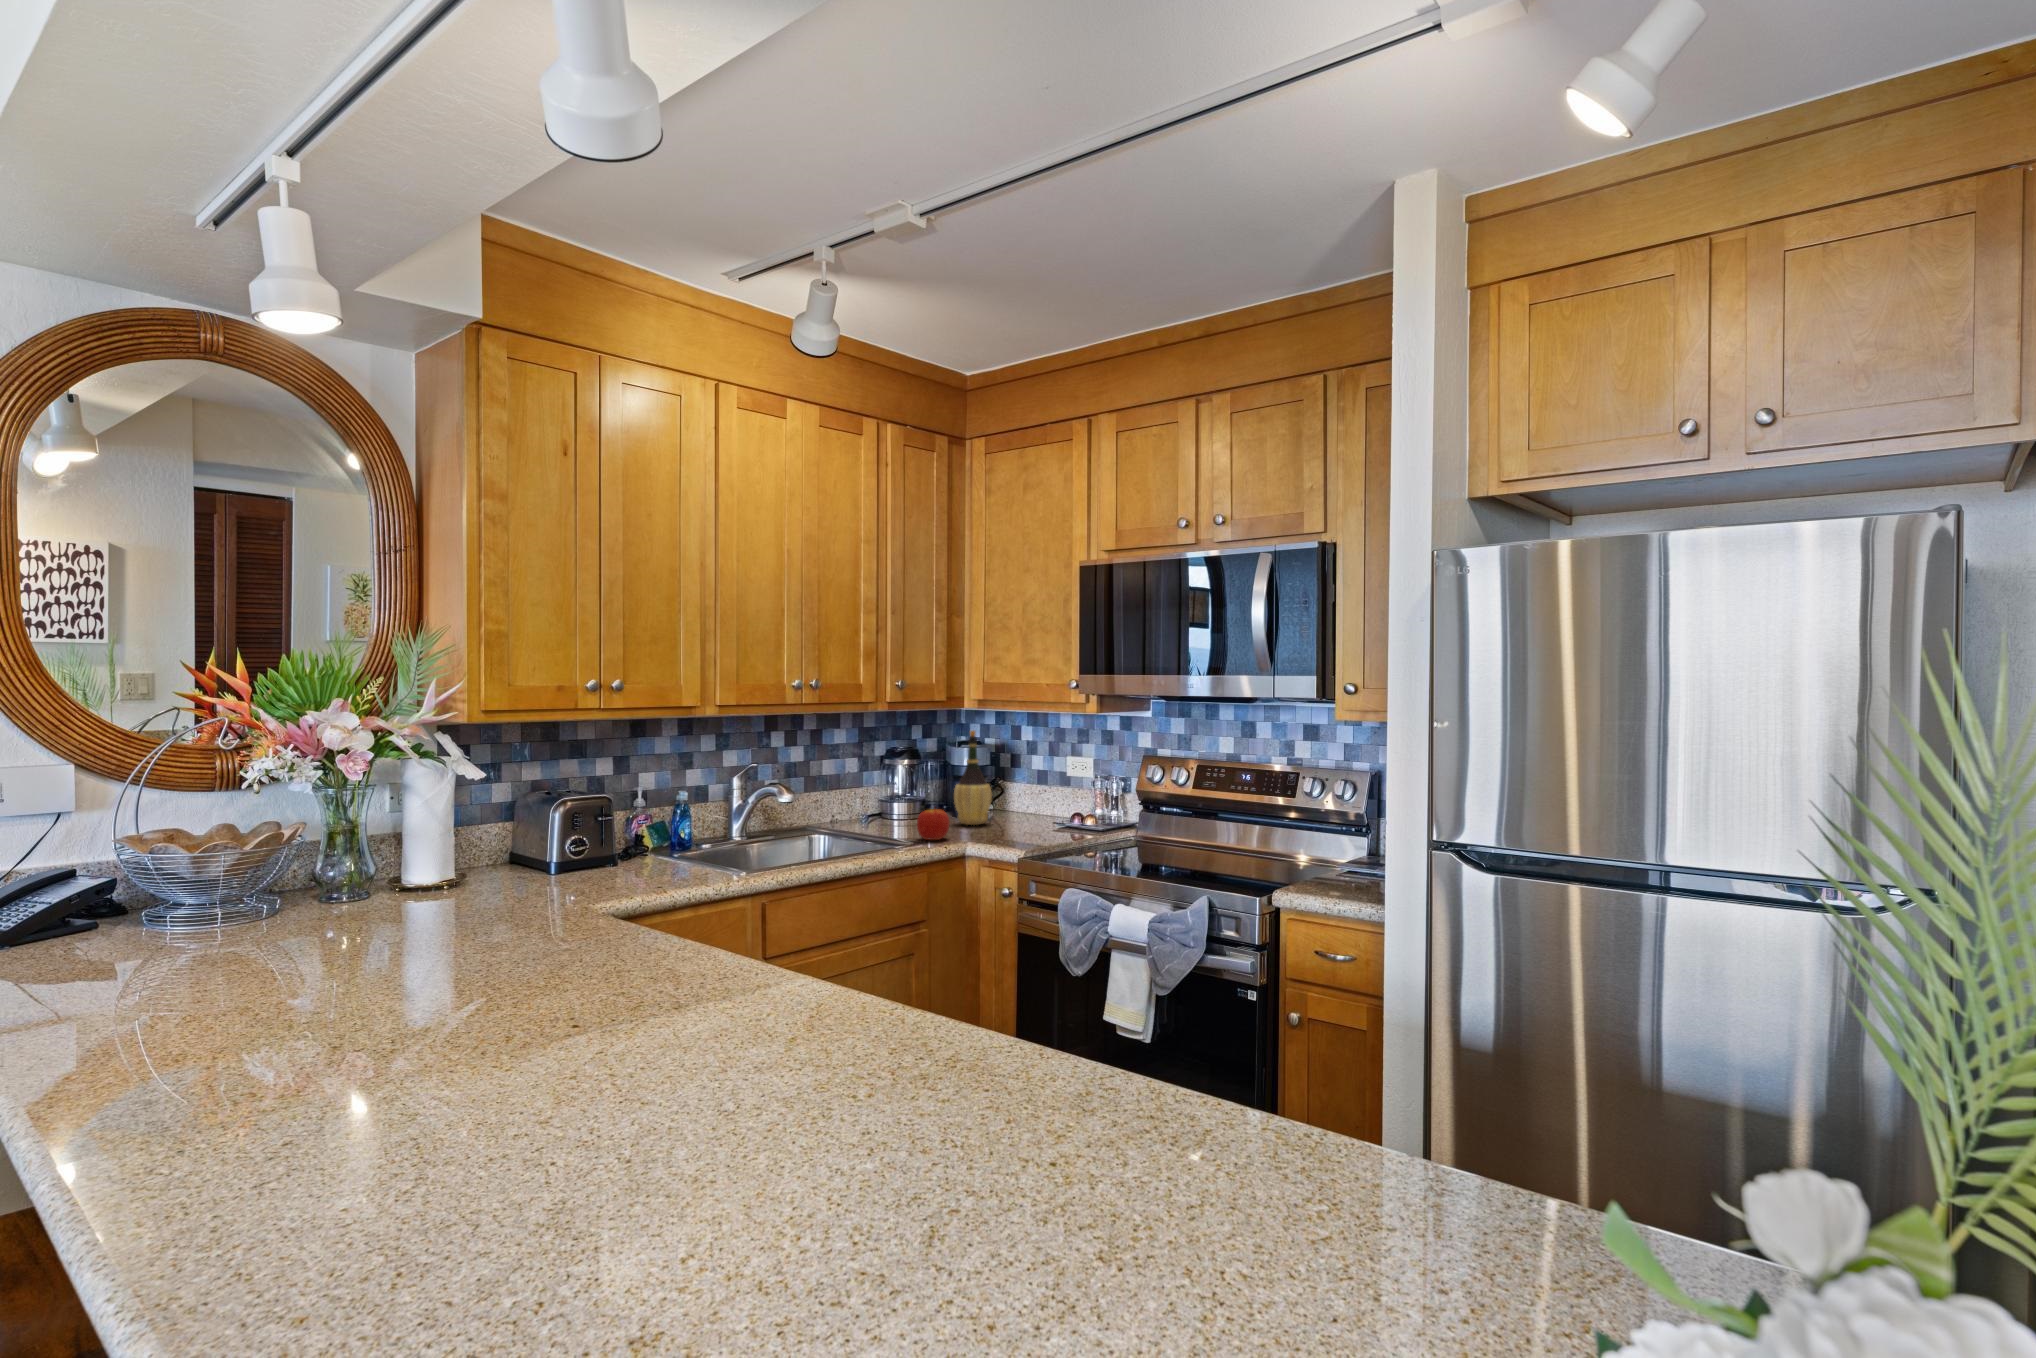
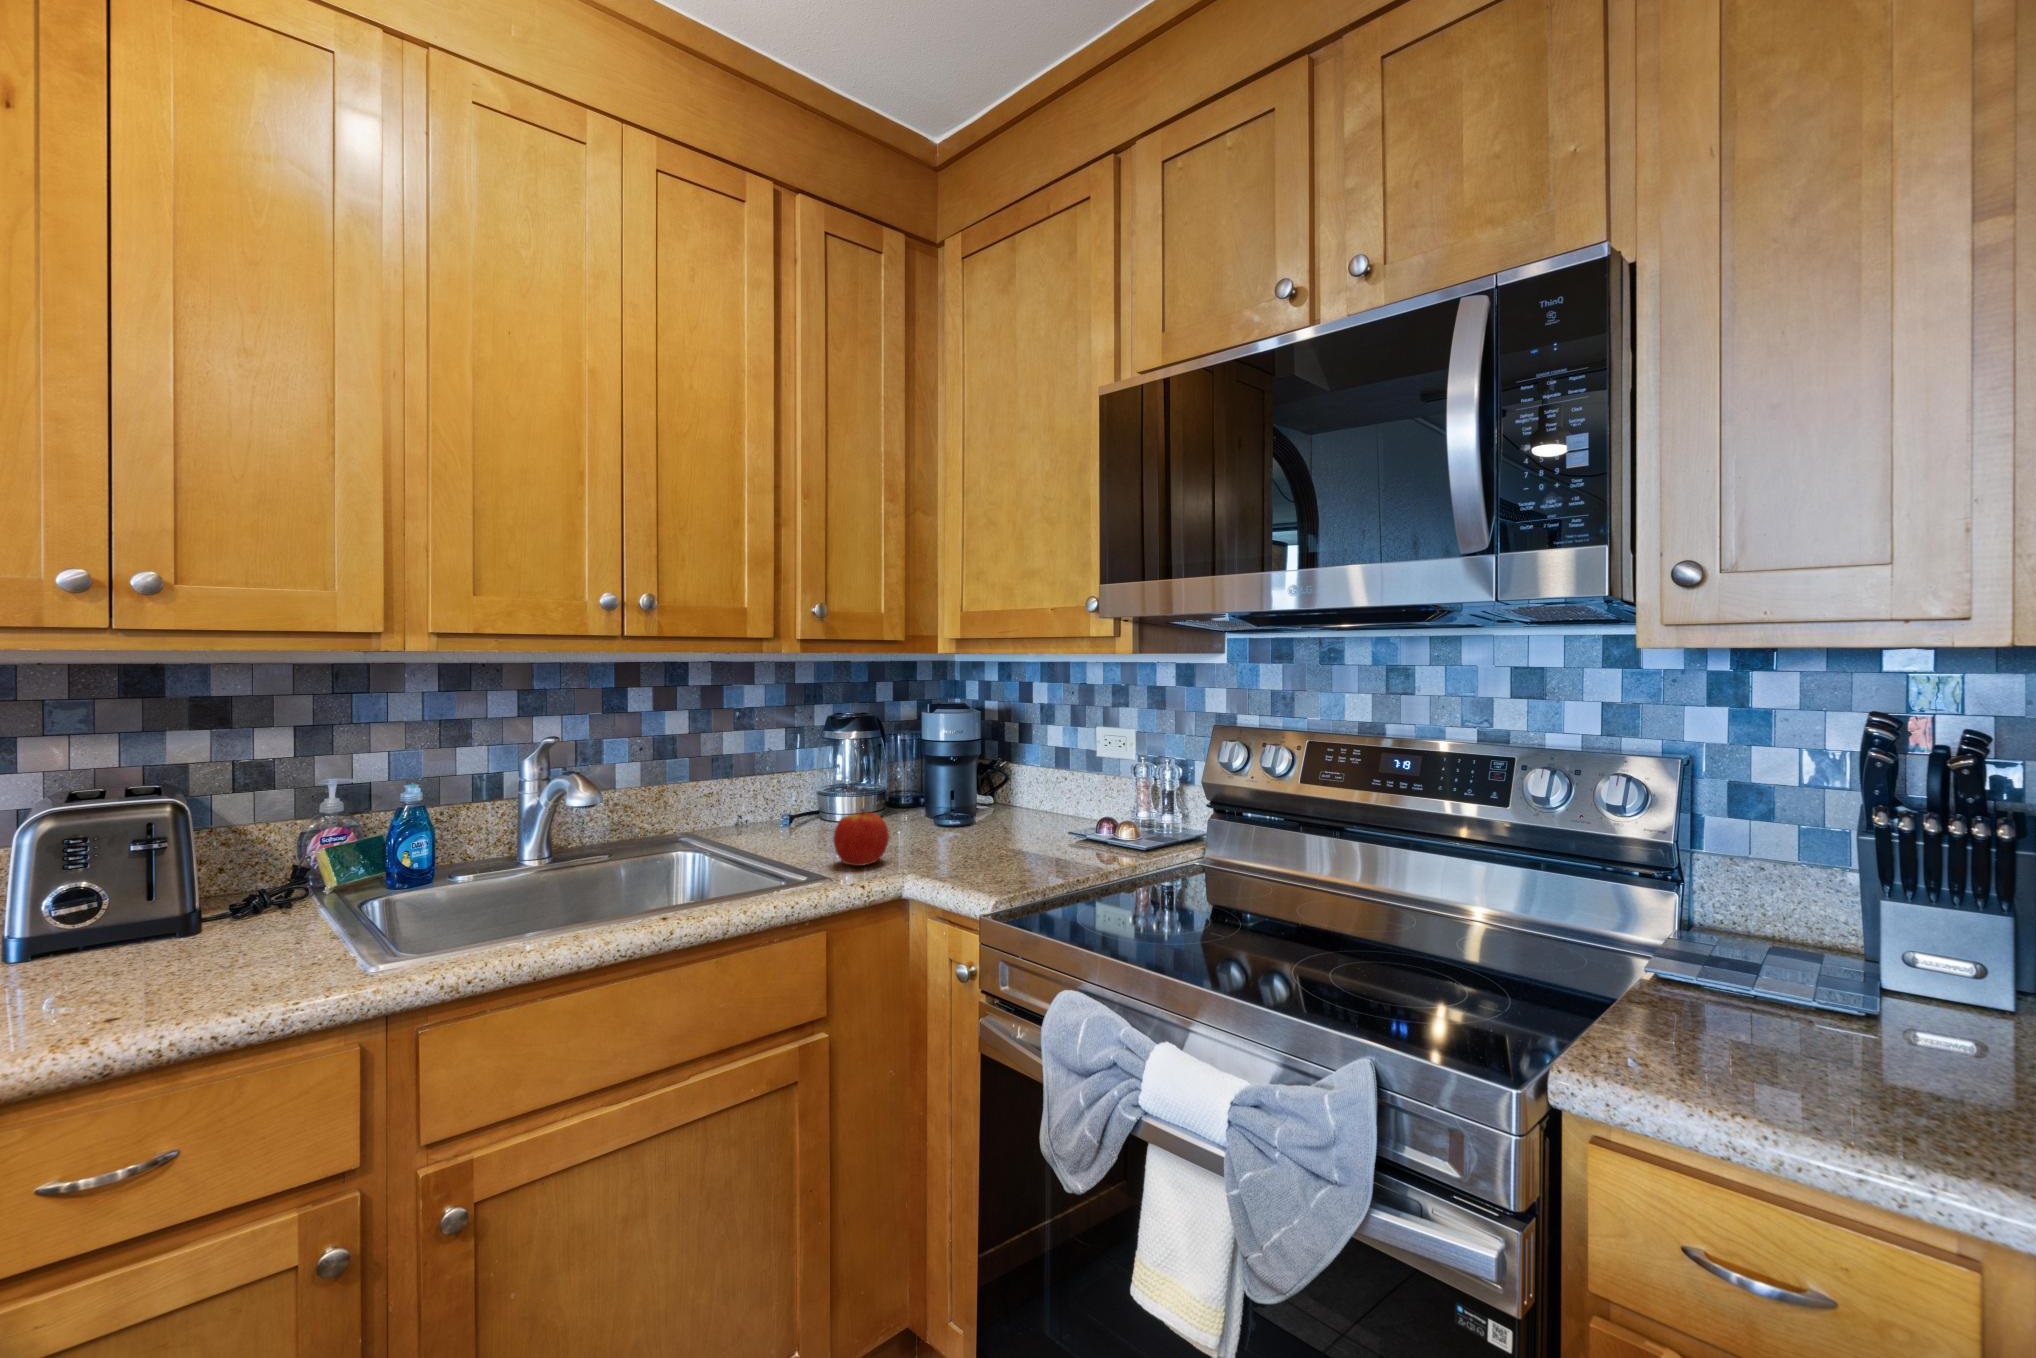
wine bottle: present [954,730,992,825] -> none [915,686,974,833]

